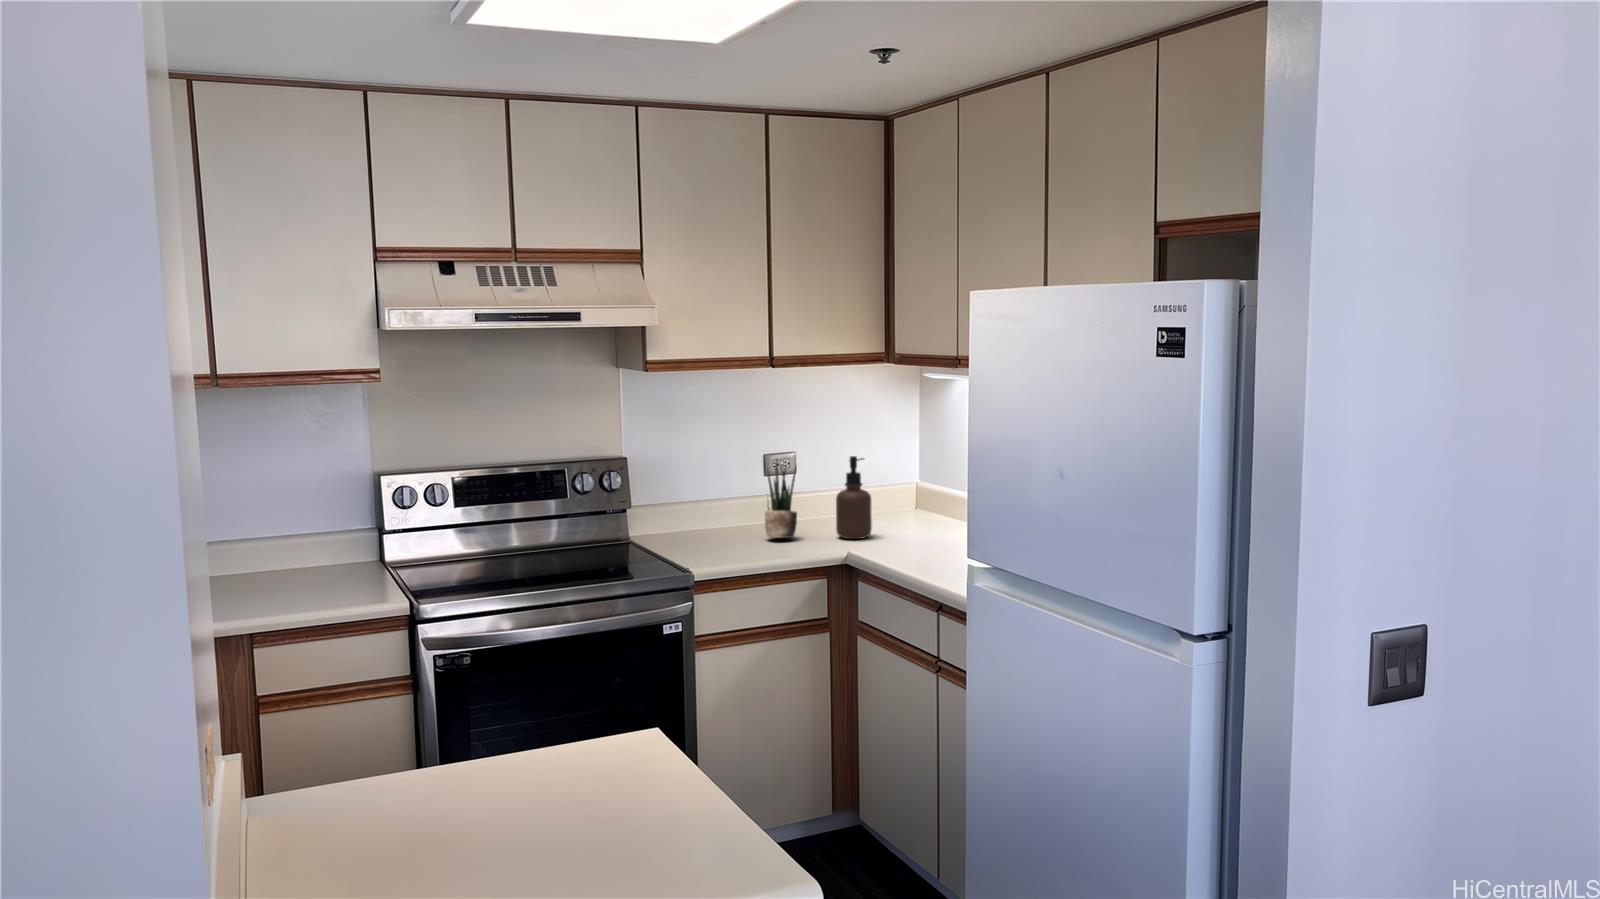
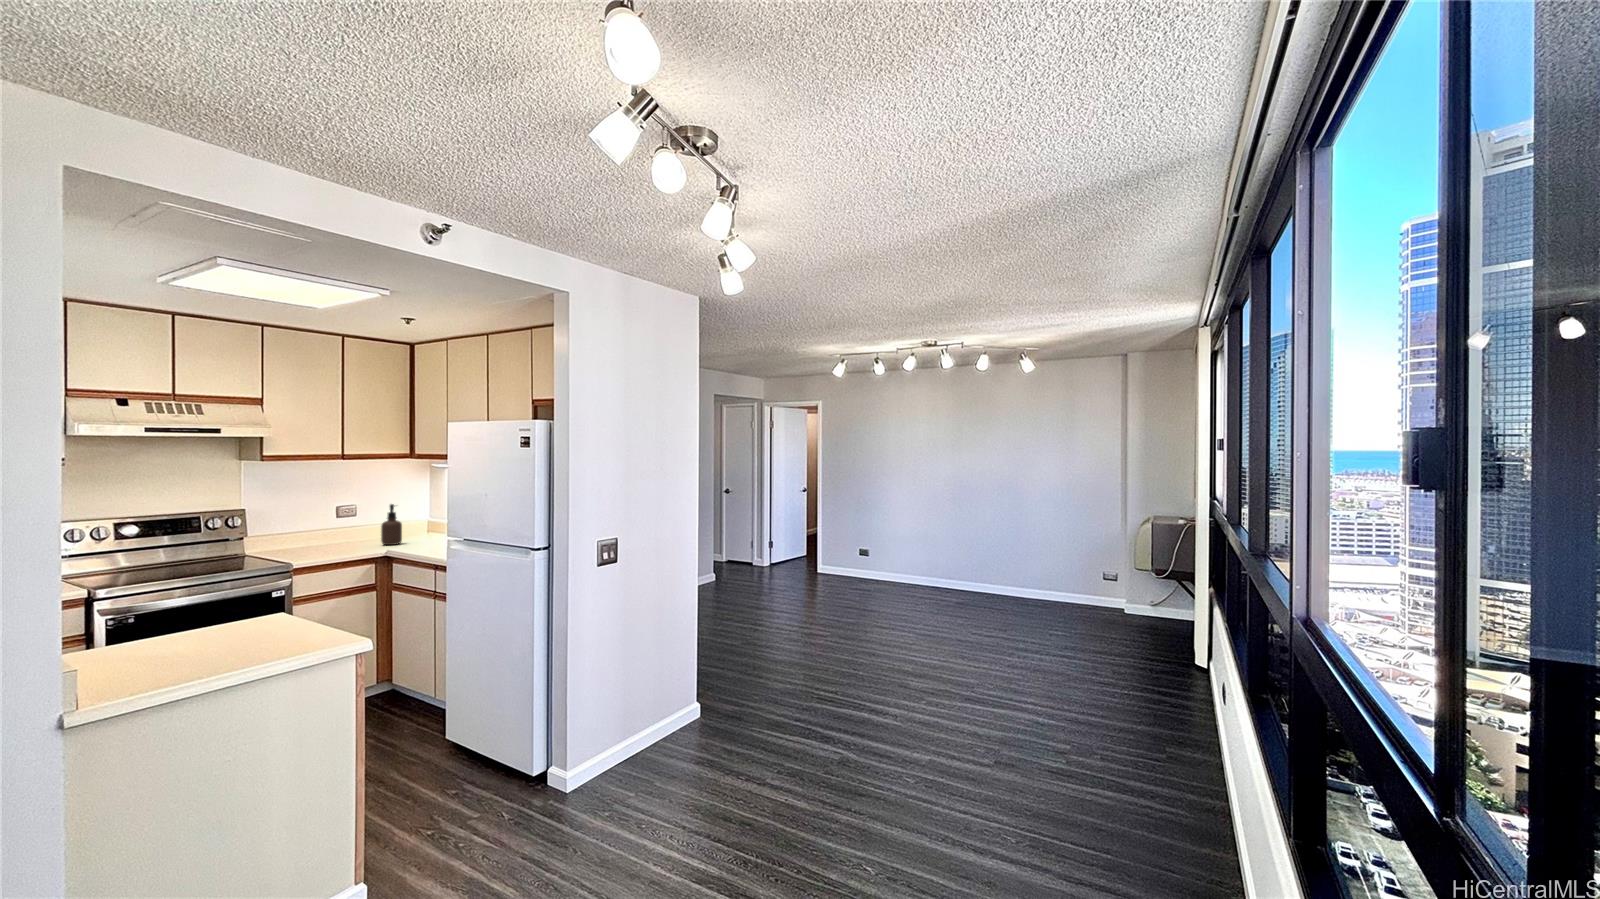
potted plant: present [765,460,797,538] -> none [338,506,358,547]

